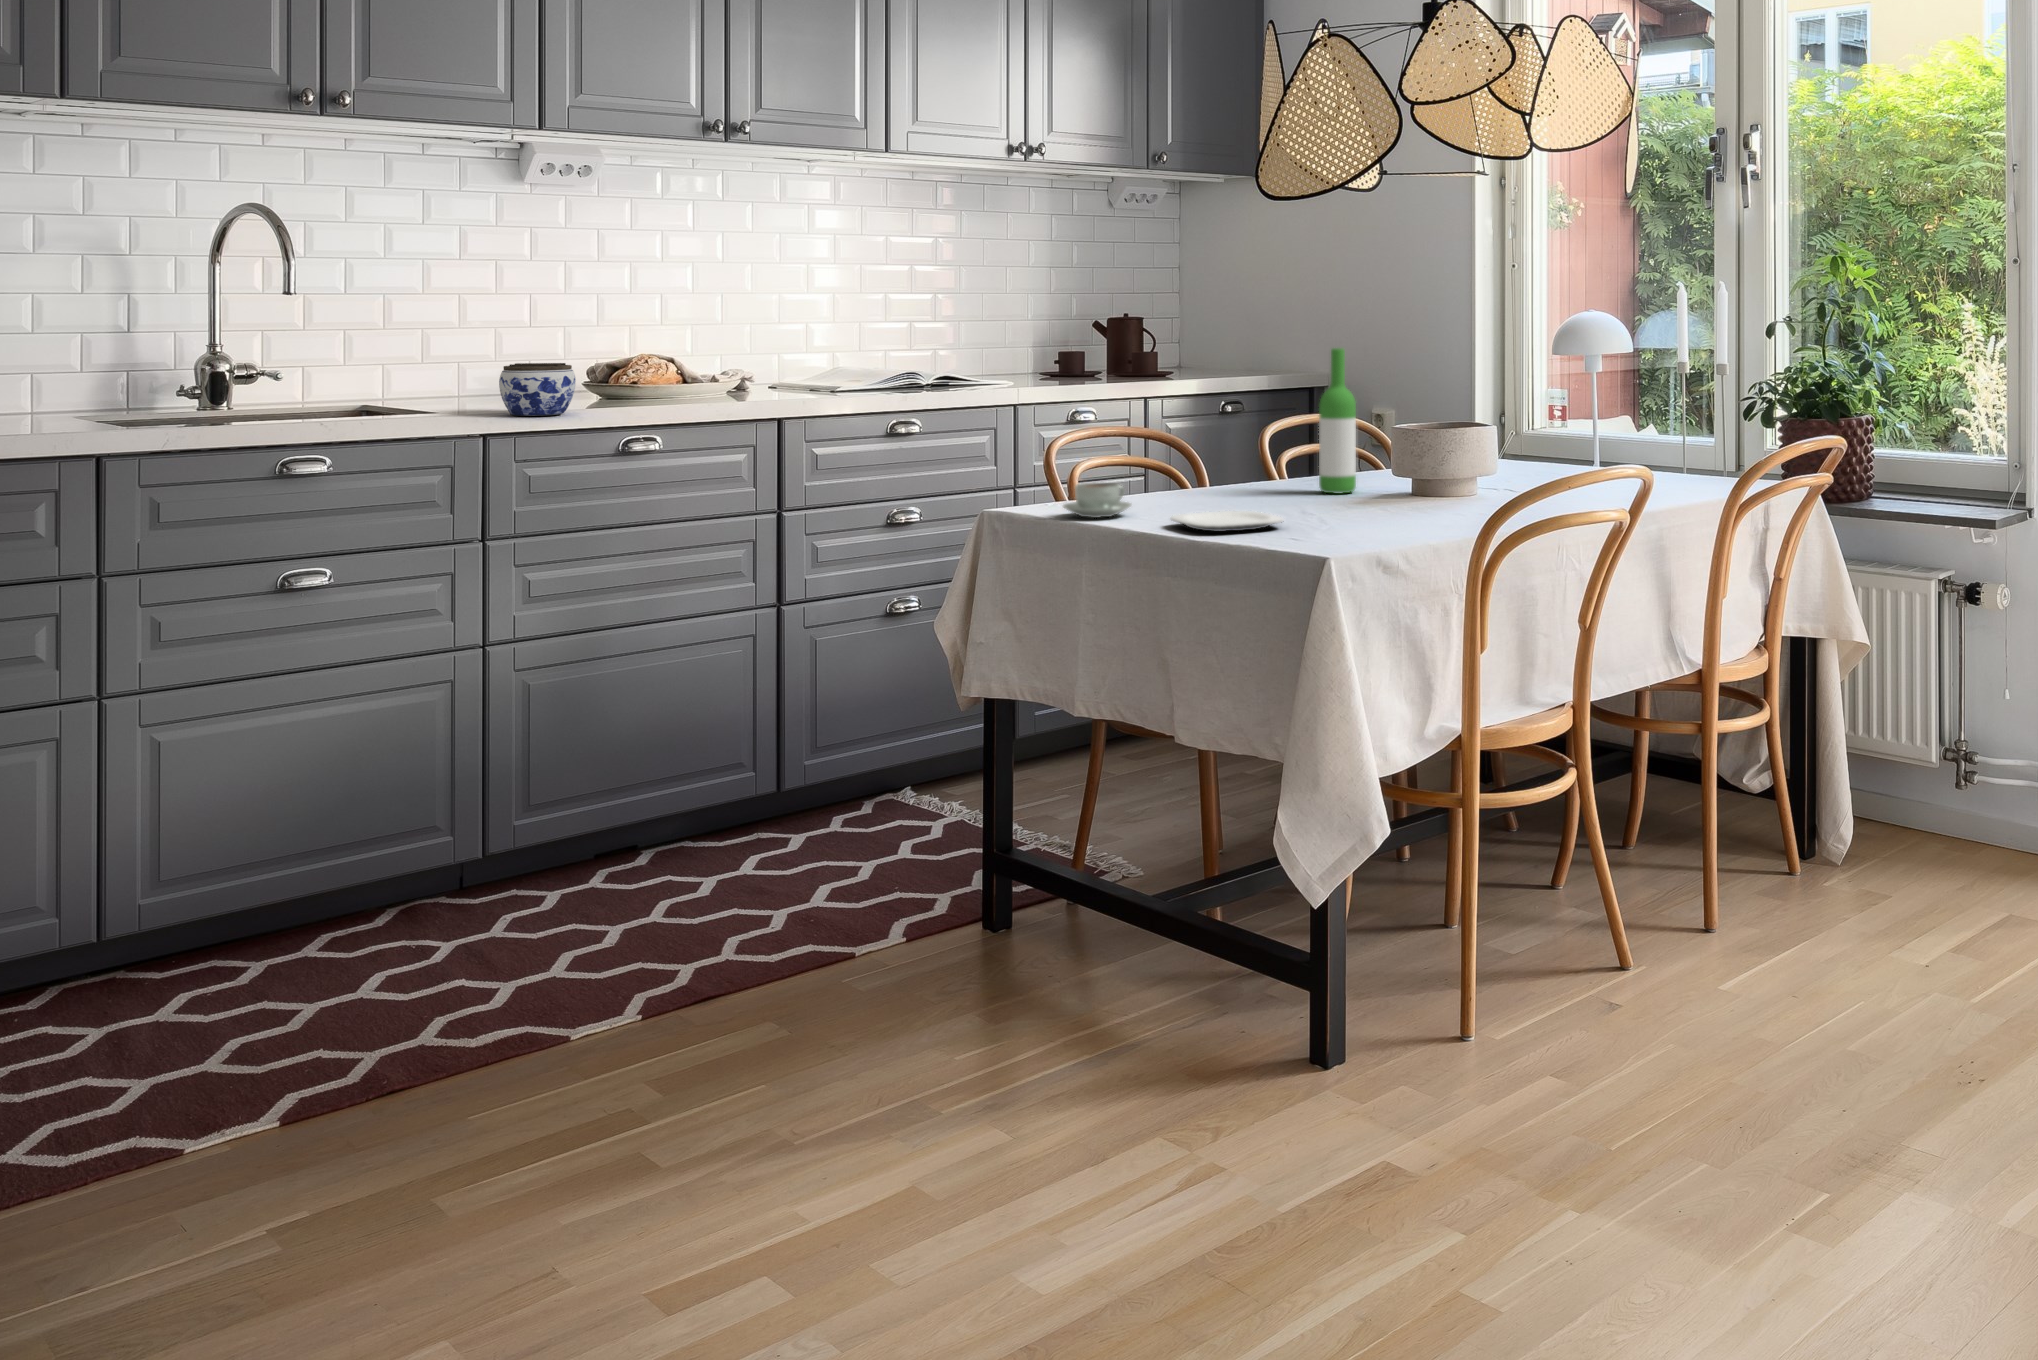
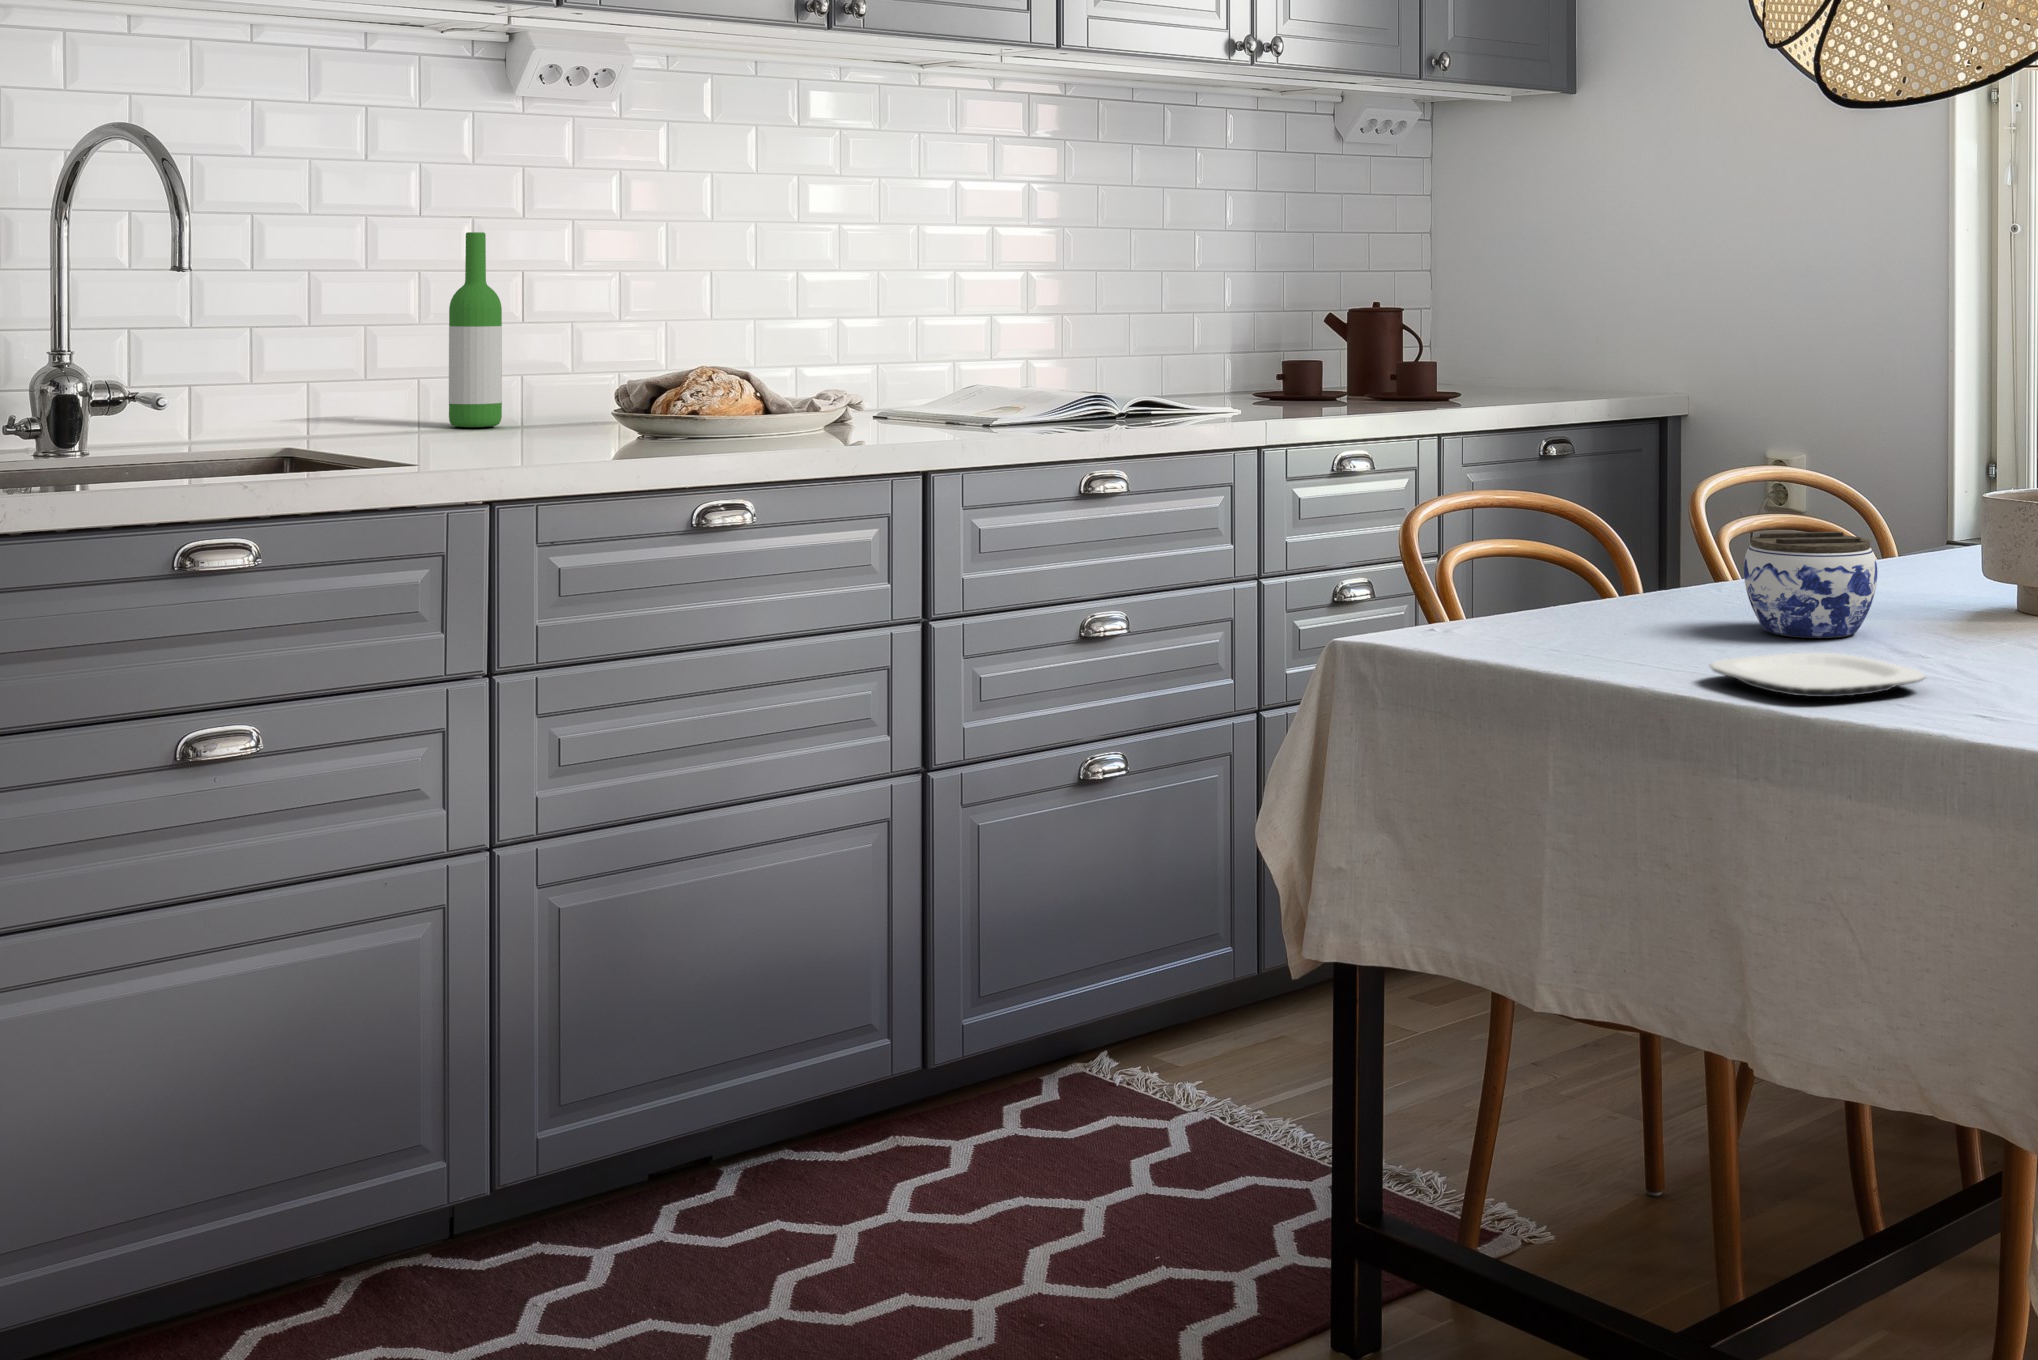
wine bottle: present [1319,348,1356,493] -> present [449,232,502,427]
jar: present [499,363,576,416] -> present [1744,532,1877,638]
coffee cup: present [1063,483,1131,518] -> none [1490,597,1611,660]

